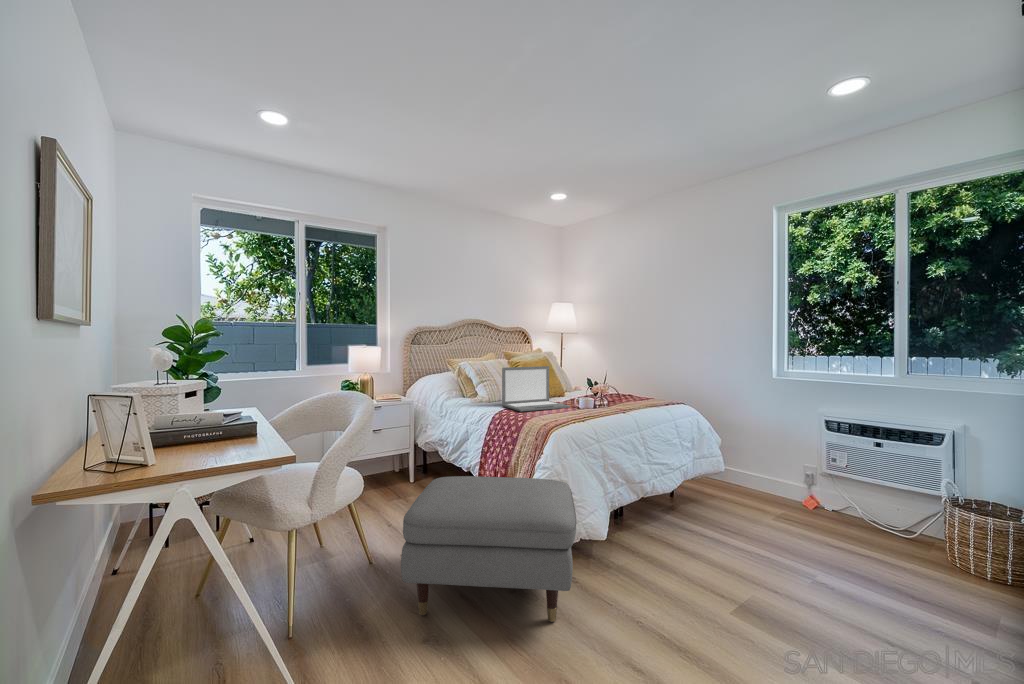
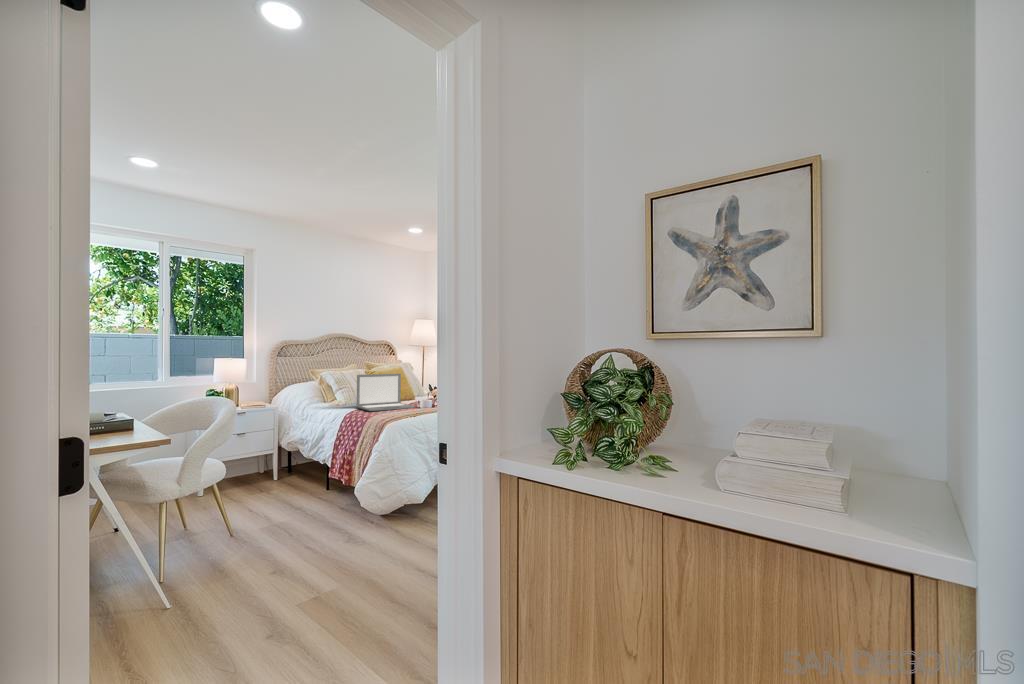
ottoman: present [401,476,577,622] -> none [252,461,397,561]

